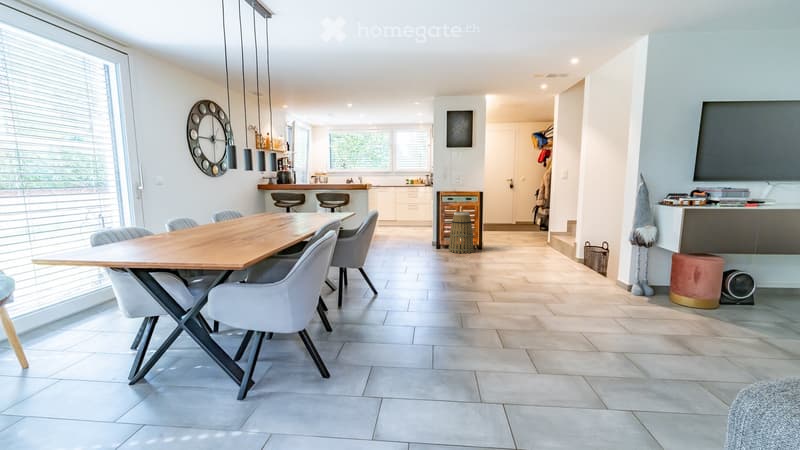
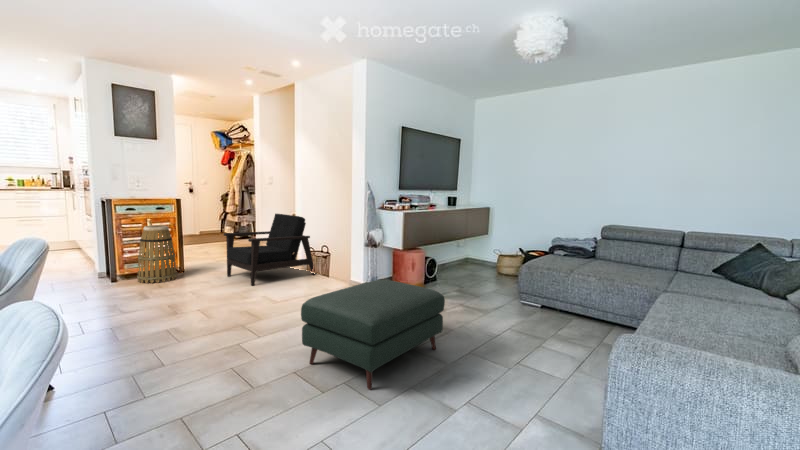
armchair: none [506,206,586,269] -> present [224,214,315,286]
ottoman: none [491,278,660,374] -> present [301,279,445,390]

